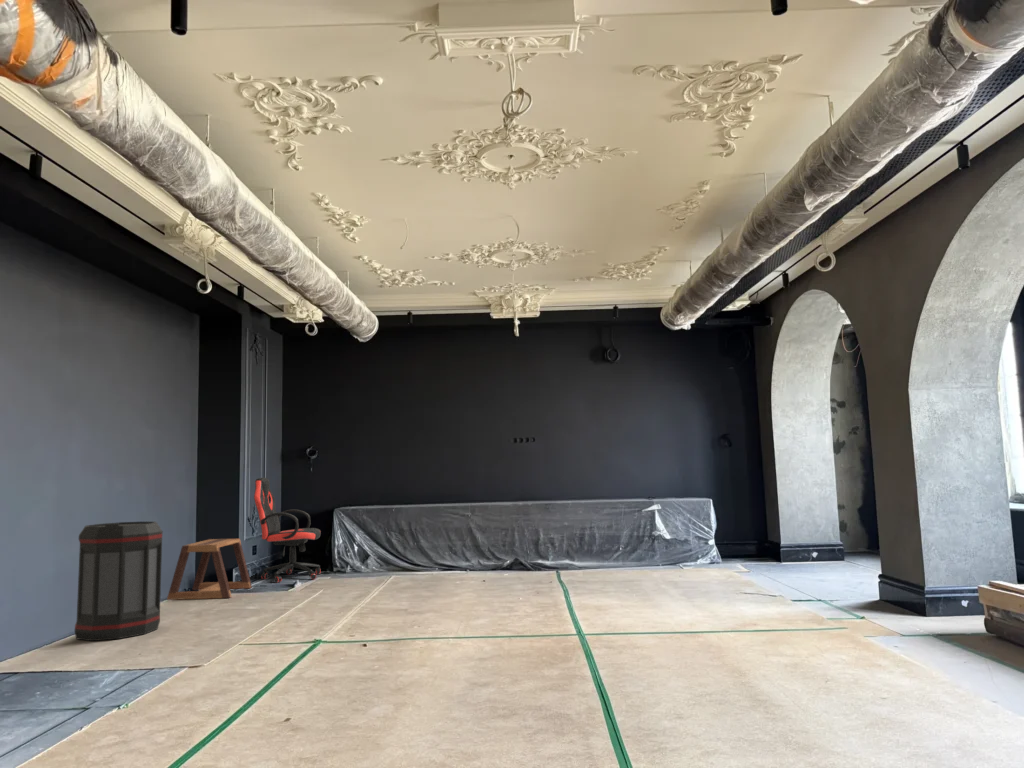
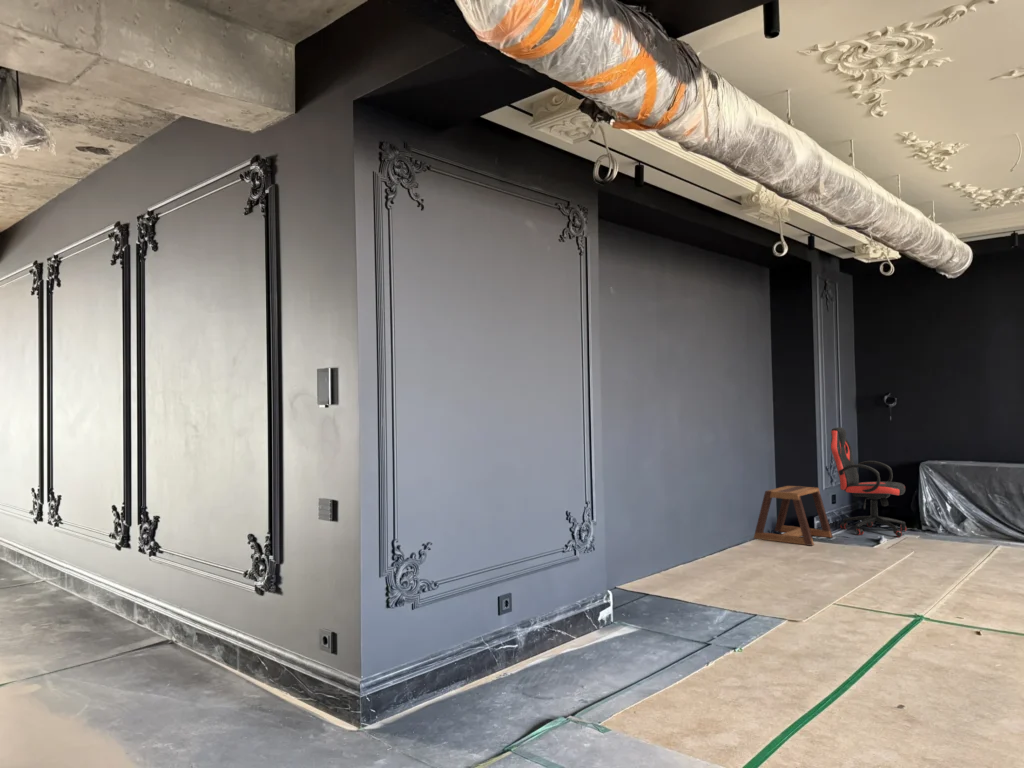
trash can: present [75,521,162,641] -> none [684,469,753,572]

